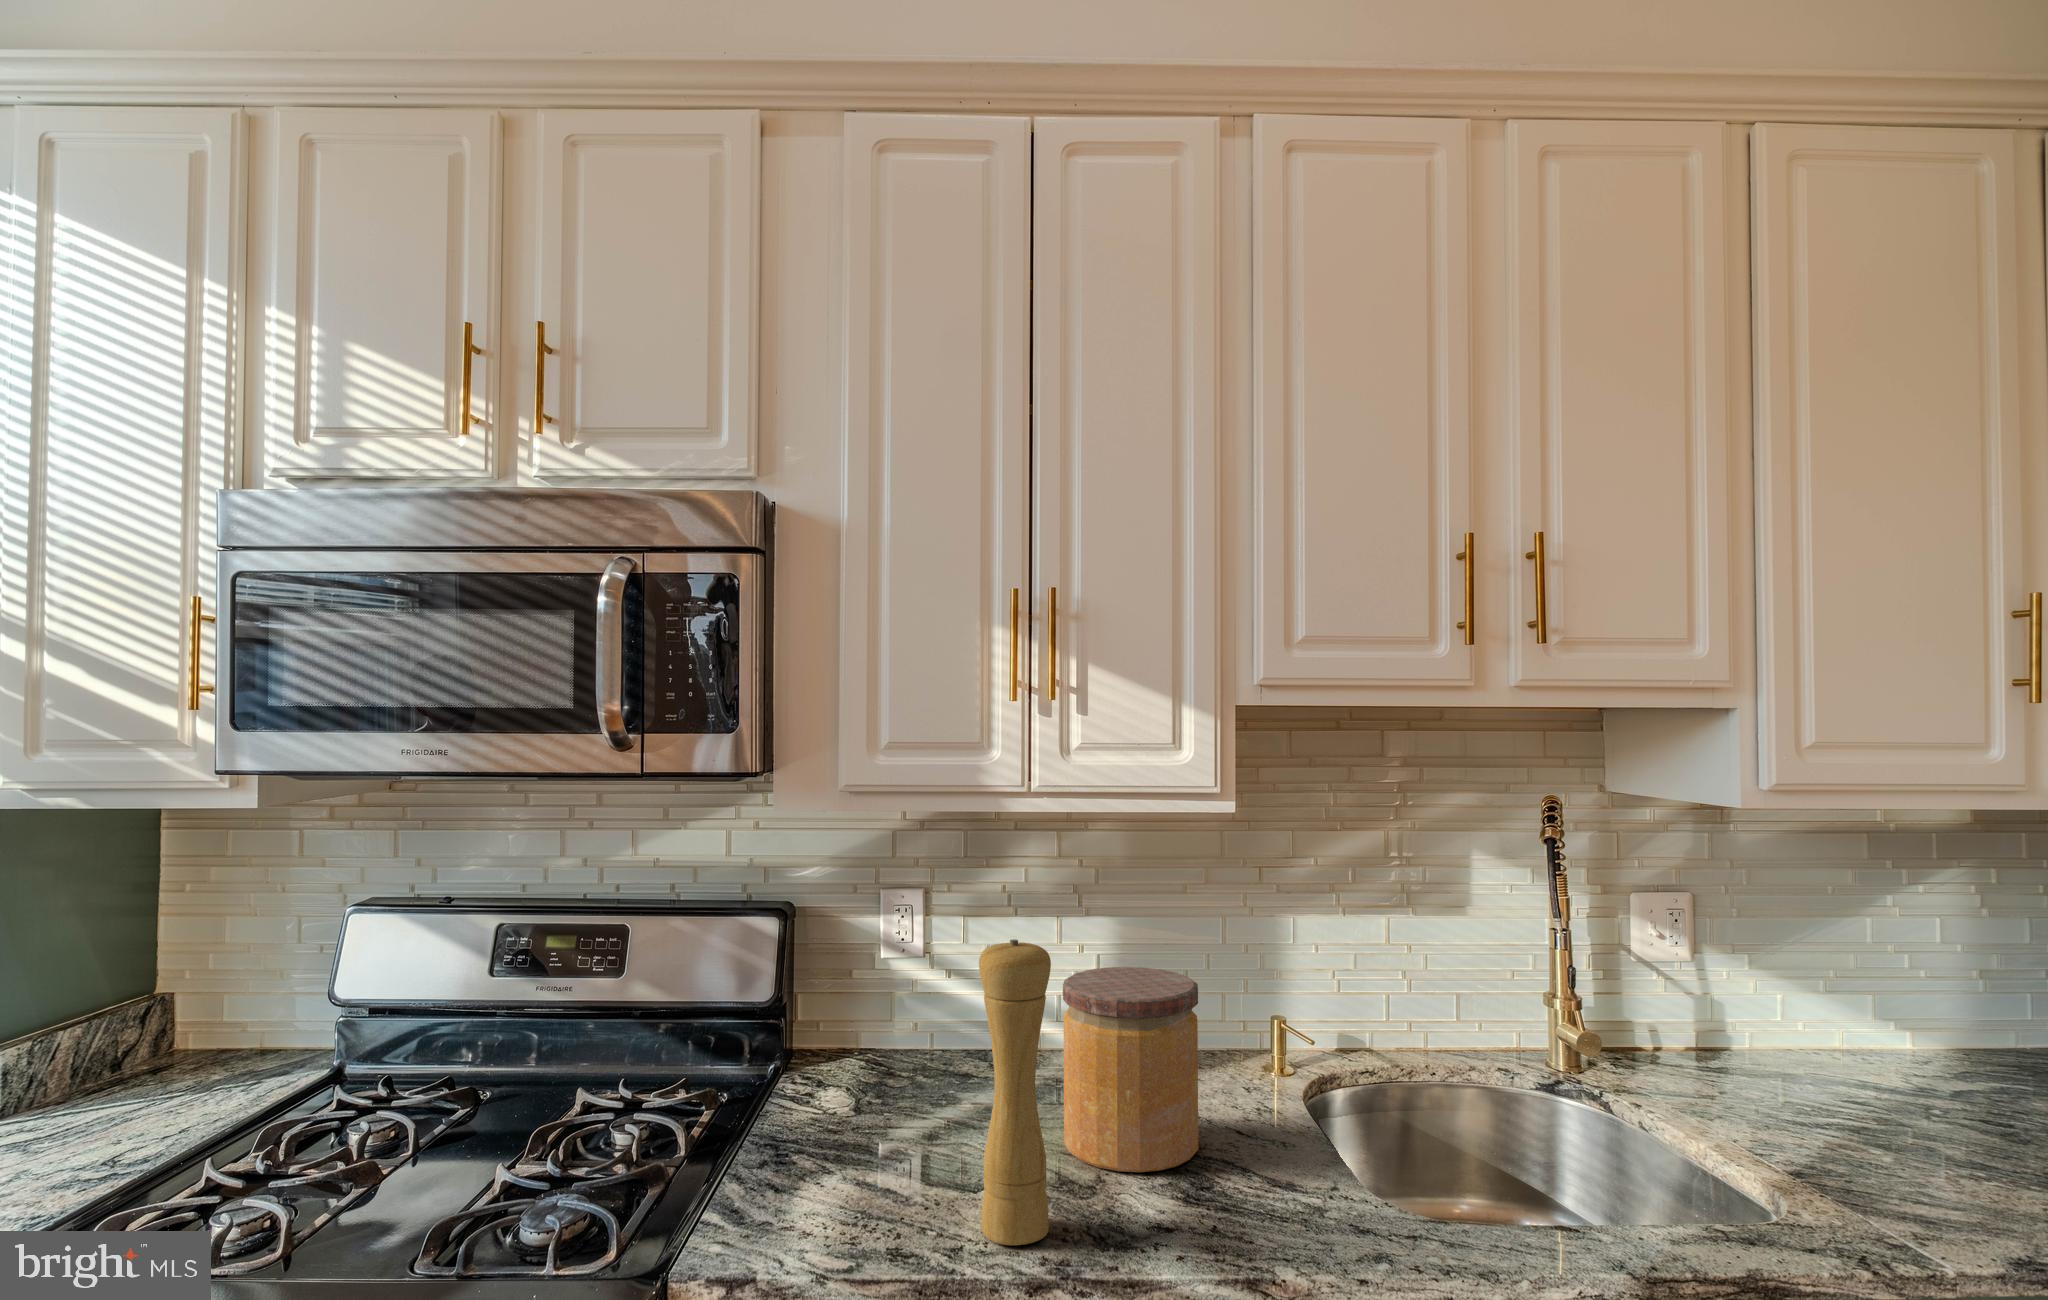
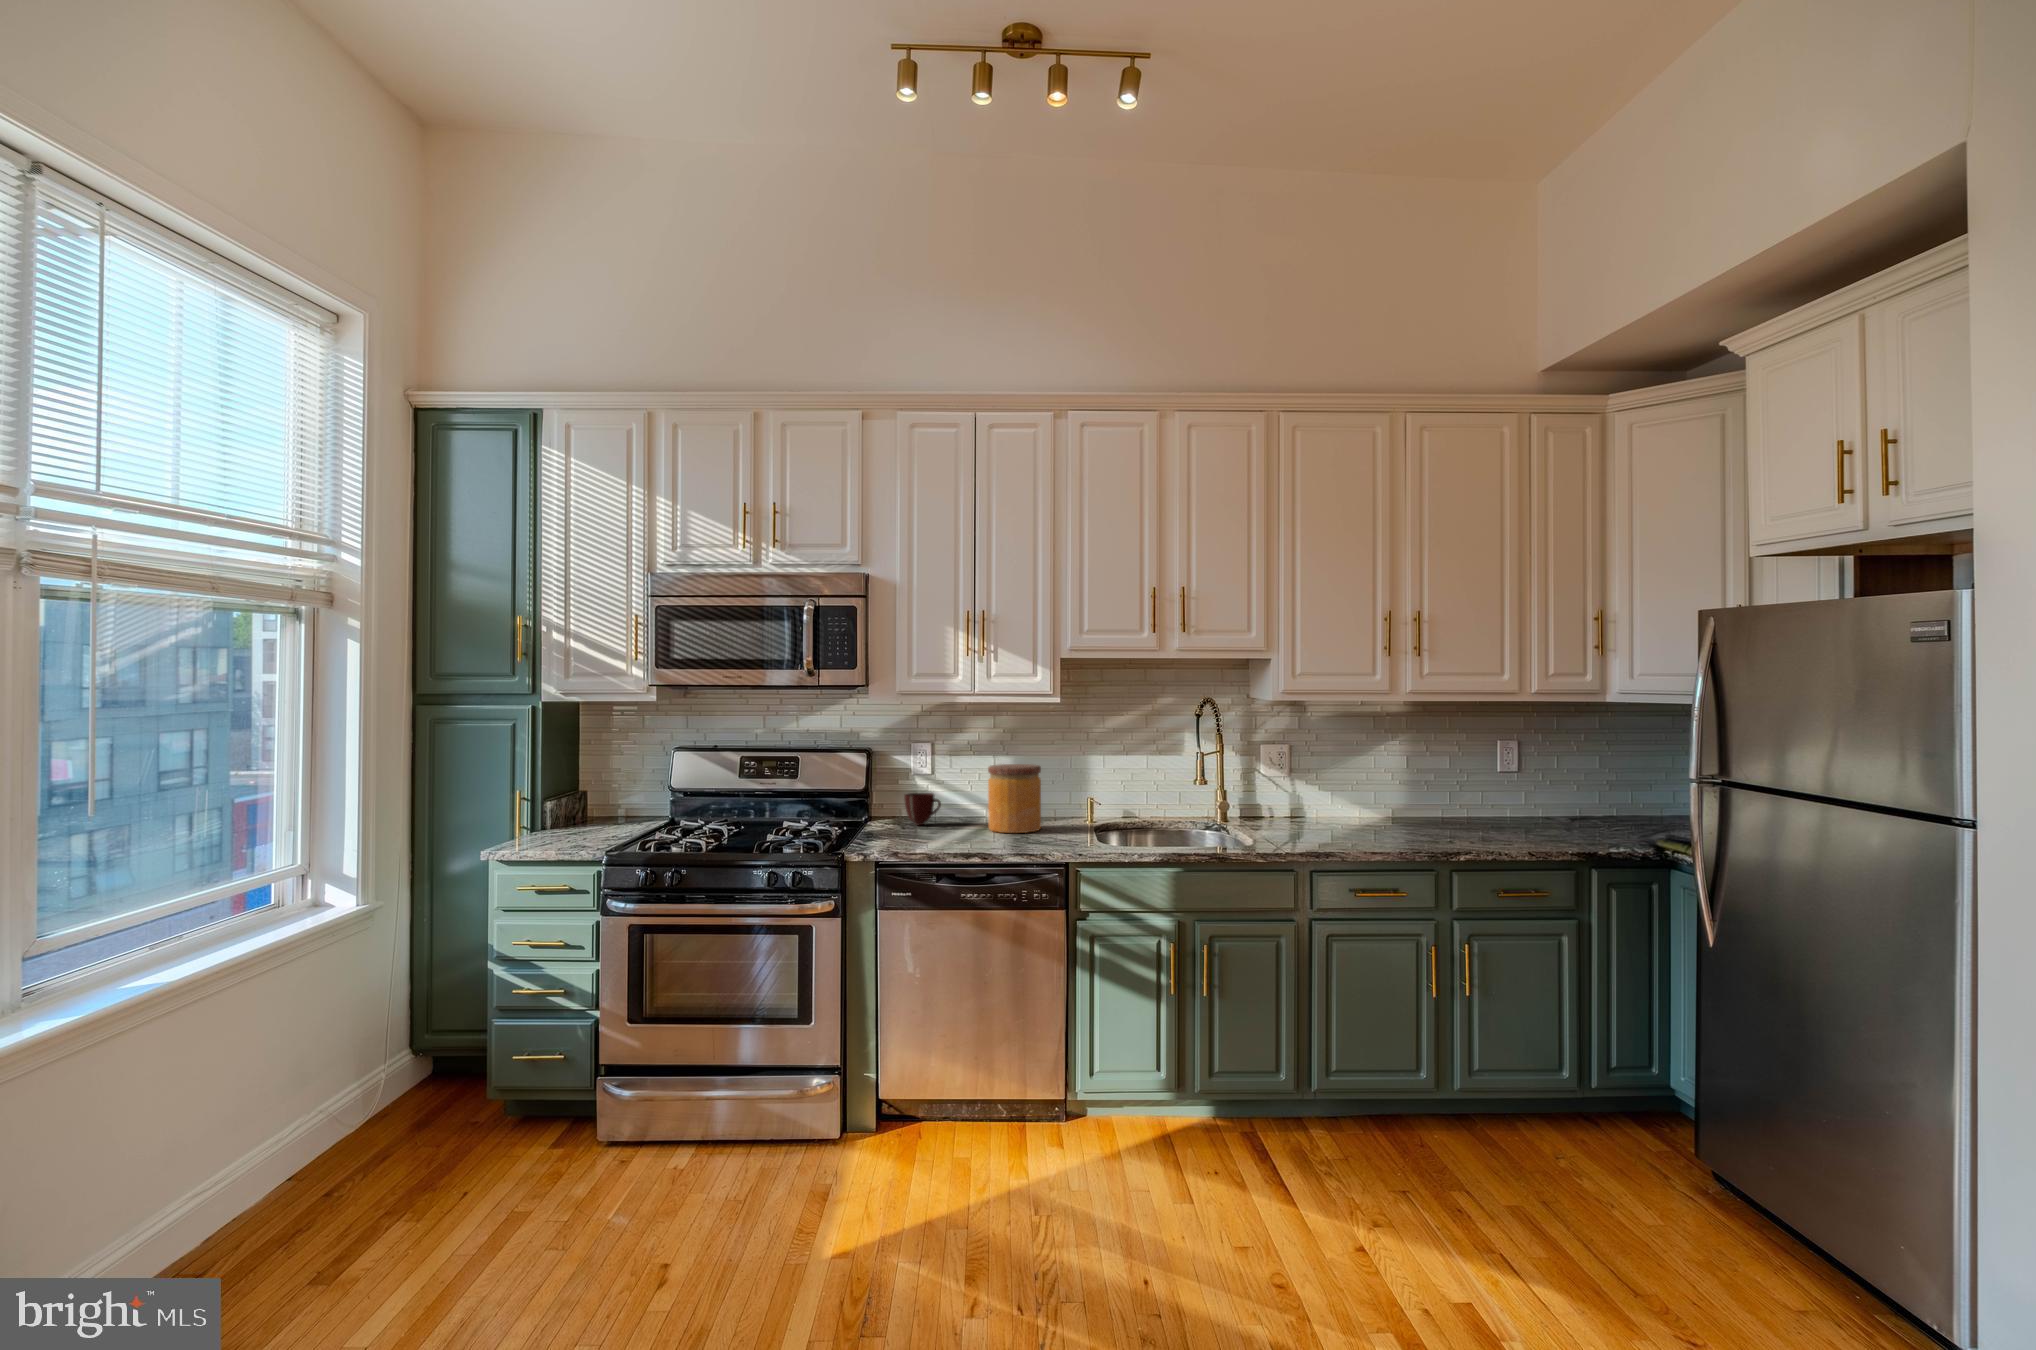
pepper mill: present [979,939,1051,1245] -> none [955,738,981,843]
mug: none [856,1023,945,1111] -> present [904,793,941,825]

